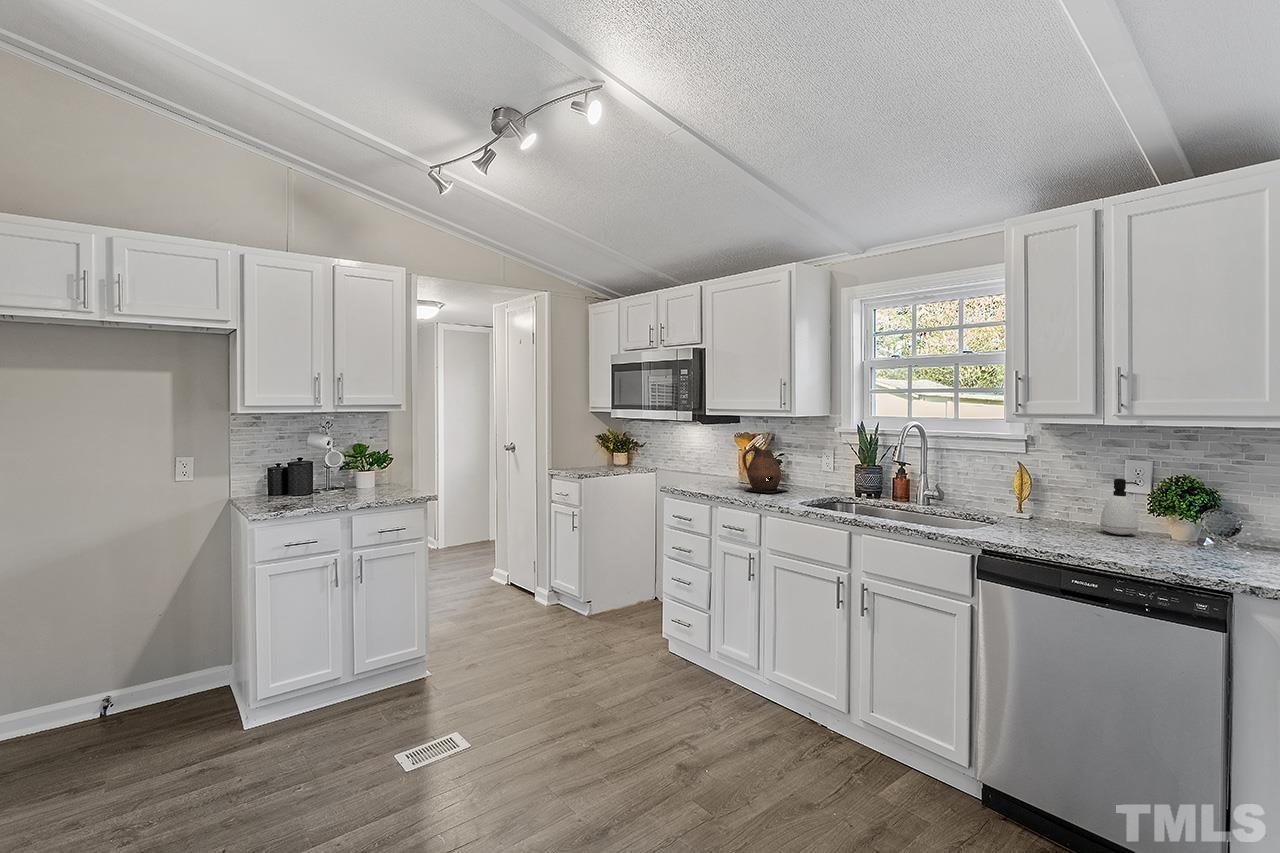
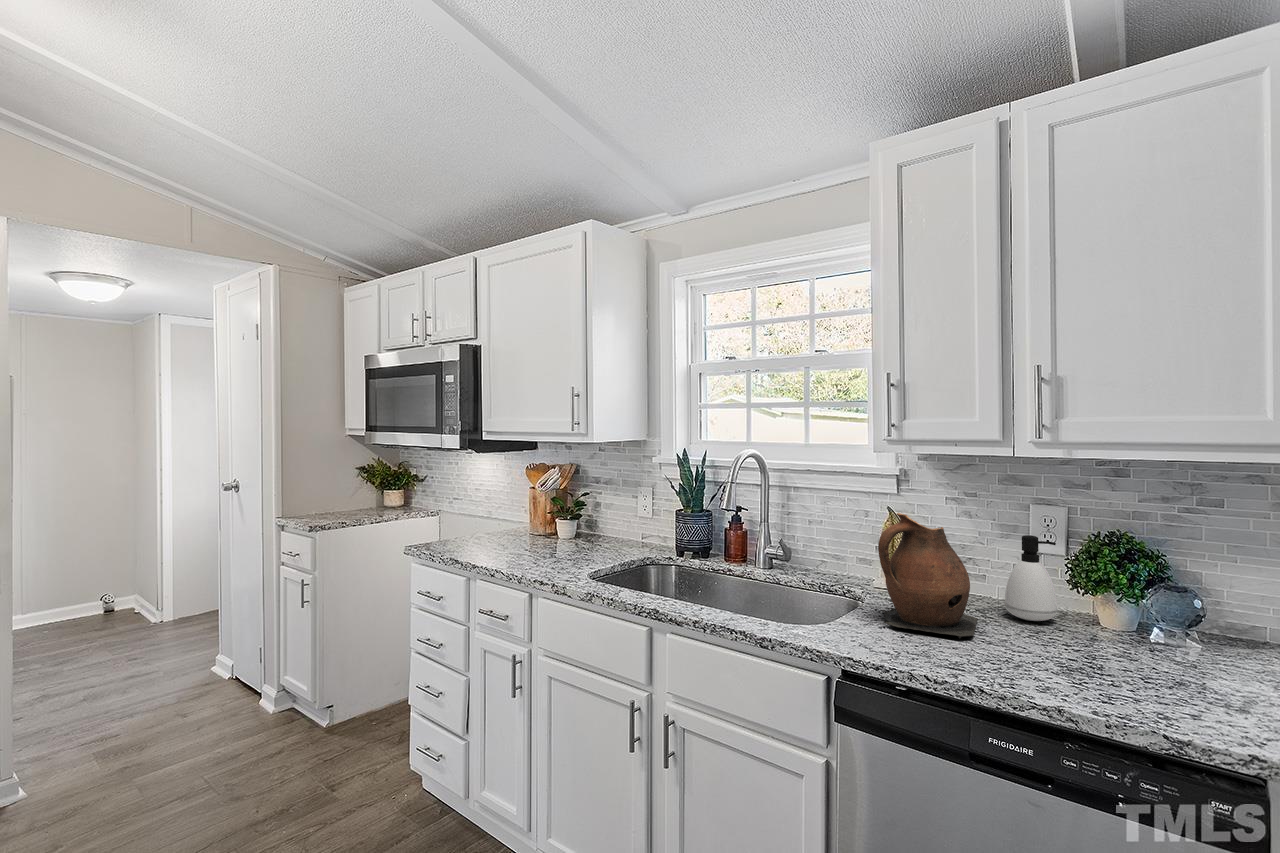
ceramic pitcher: present [743,443,787,493] -> present [878,513,978,639]

